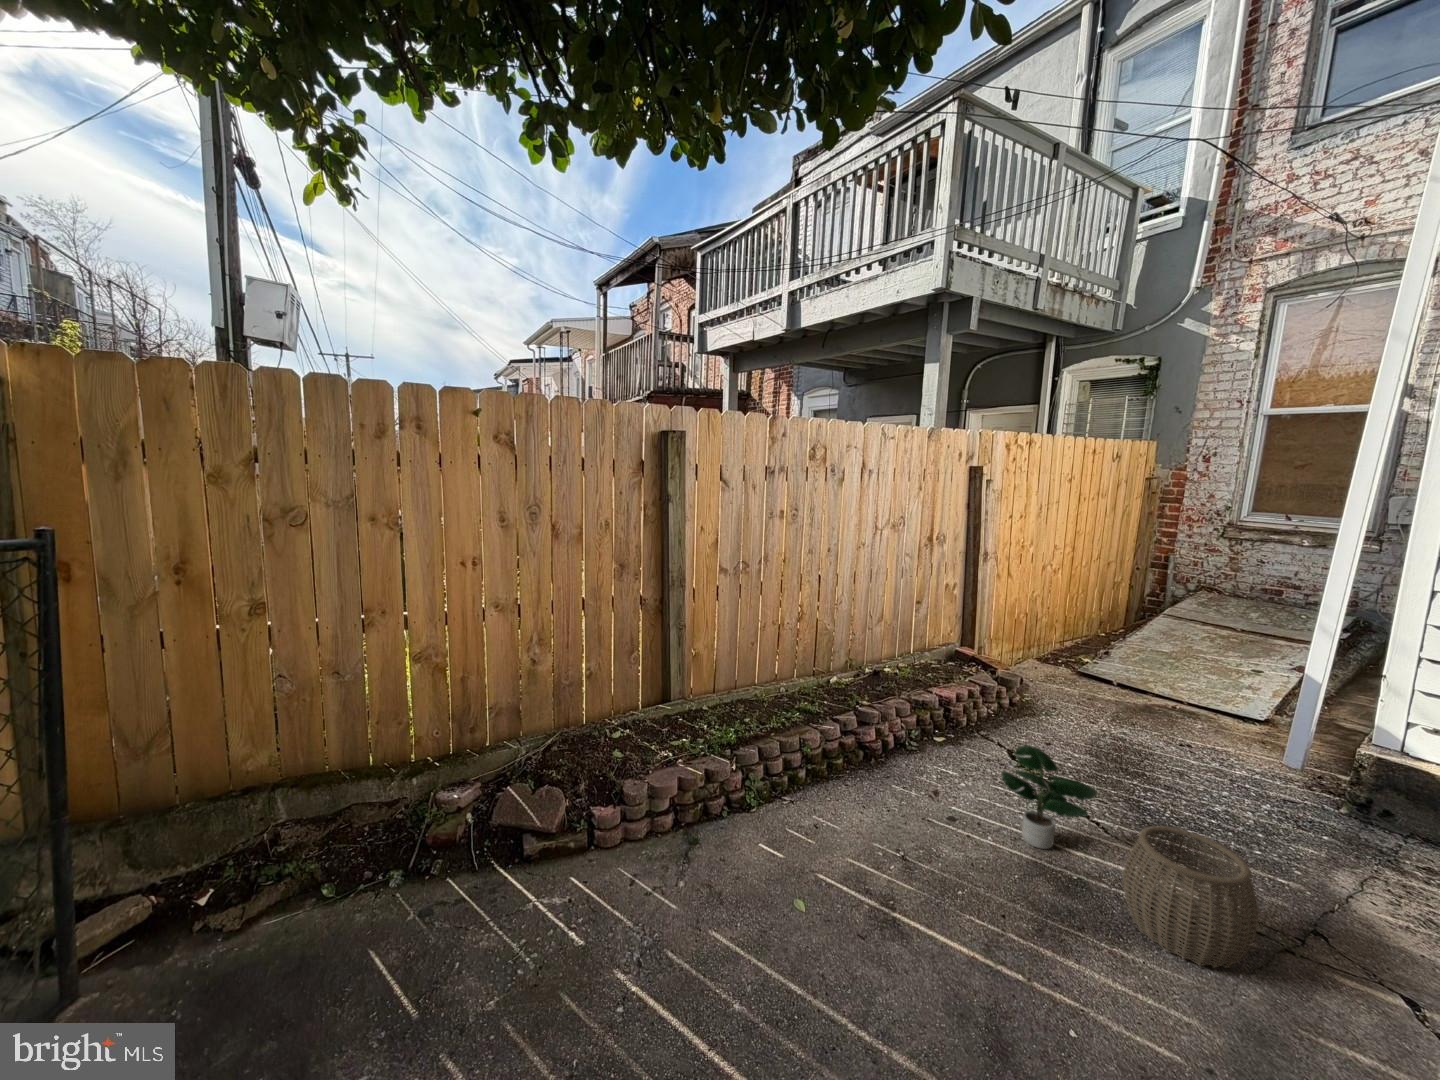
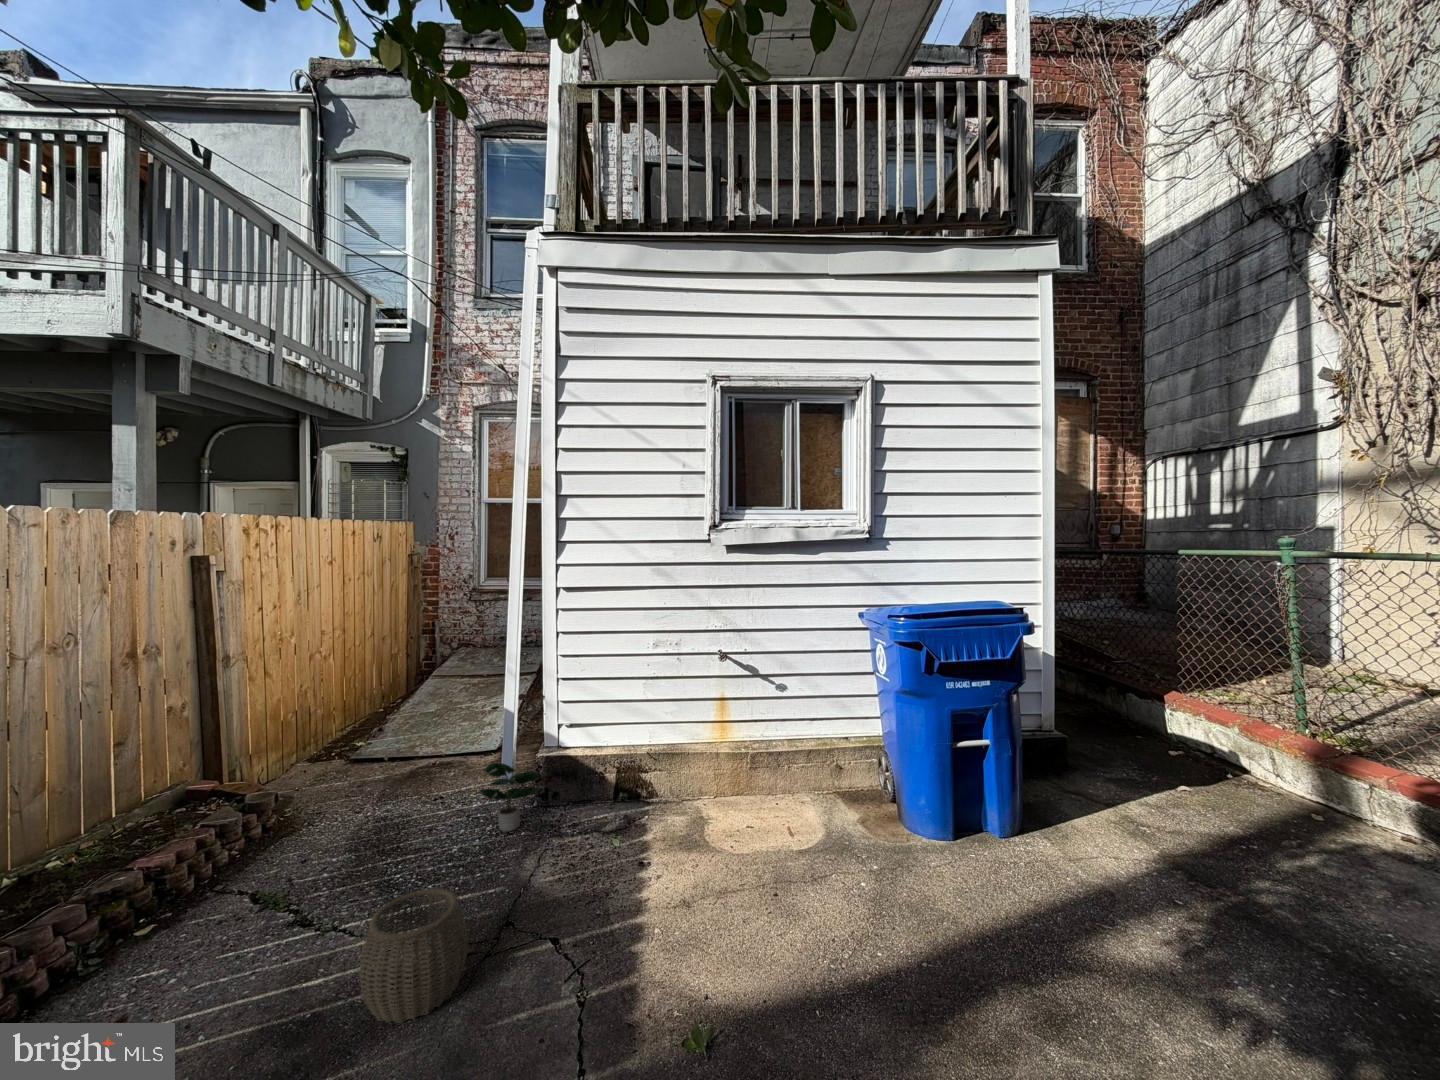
potted plant: present [1001,745,1097,849] -> present [480,763,540,832]

